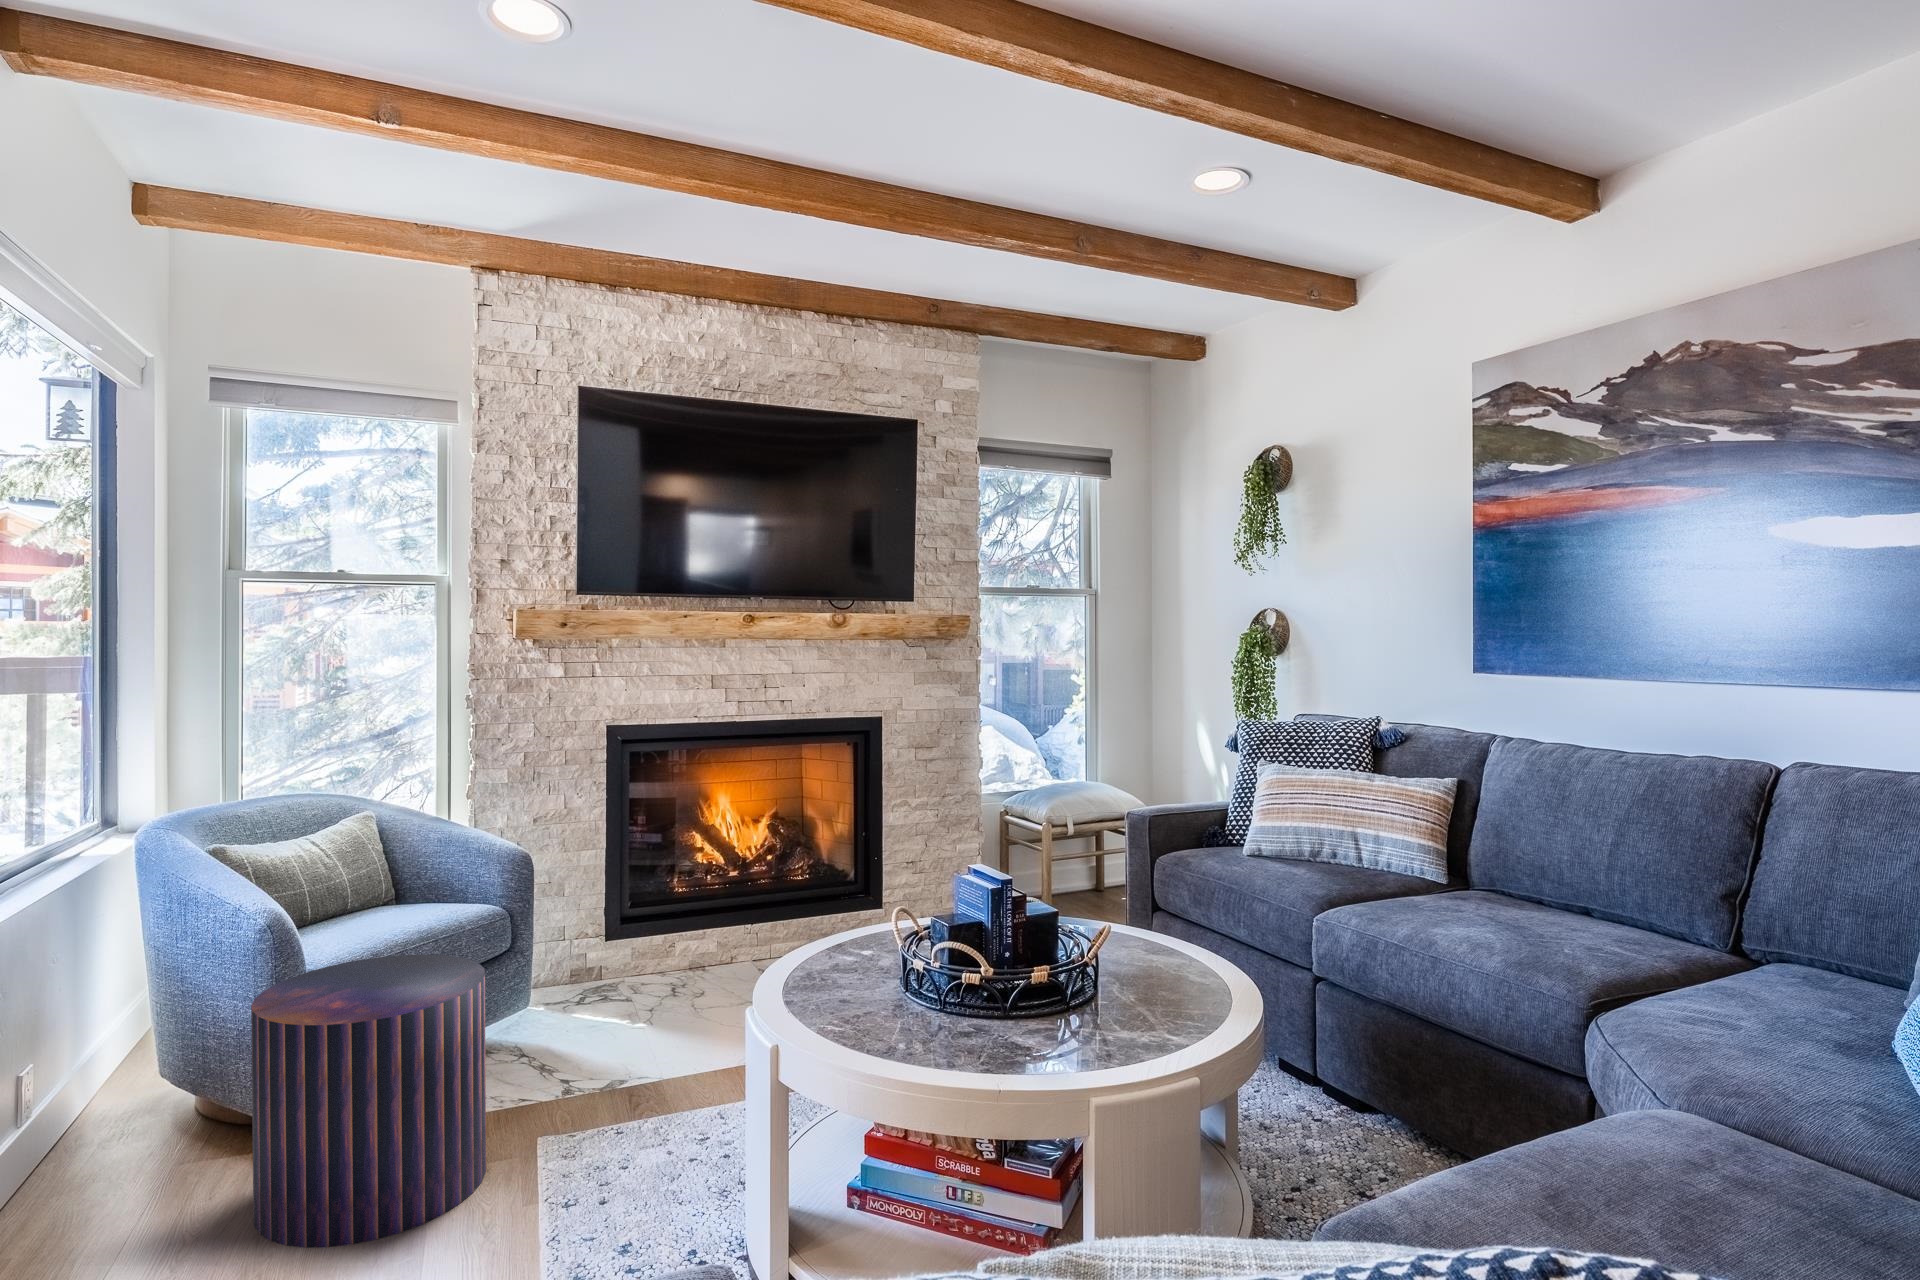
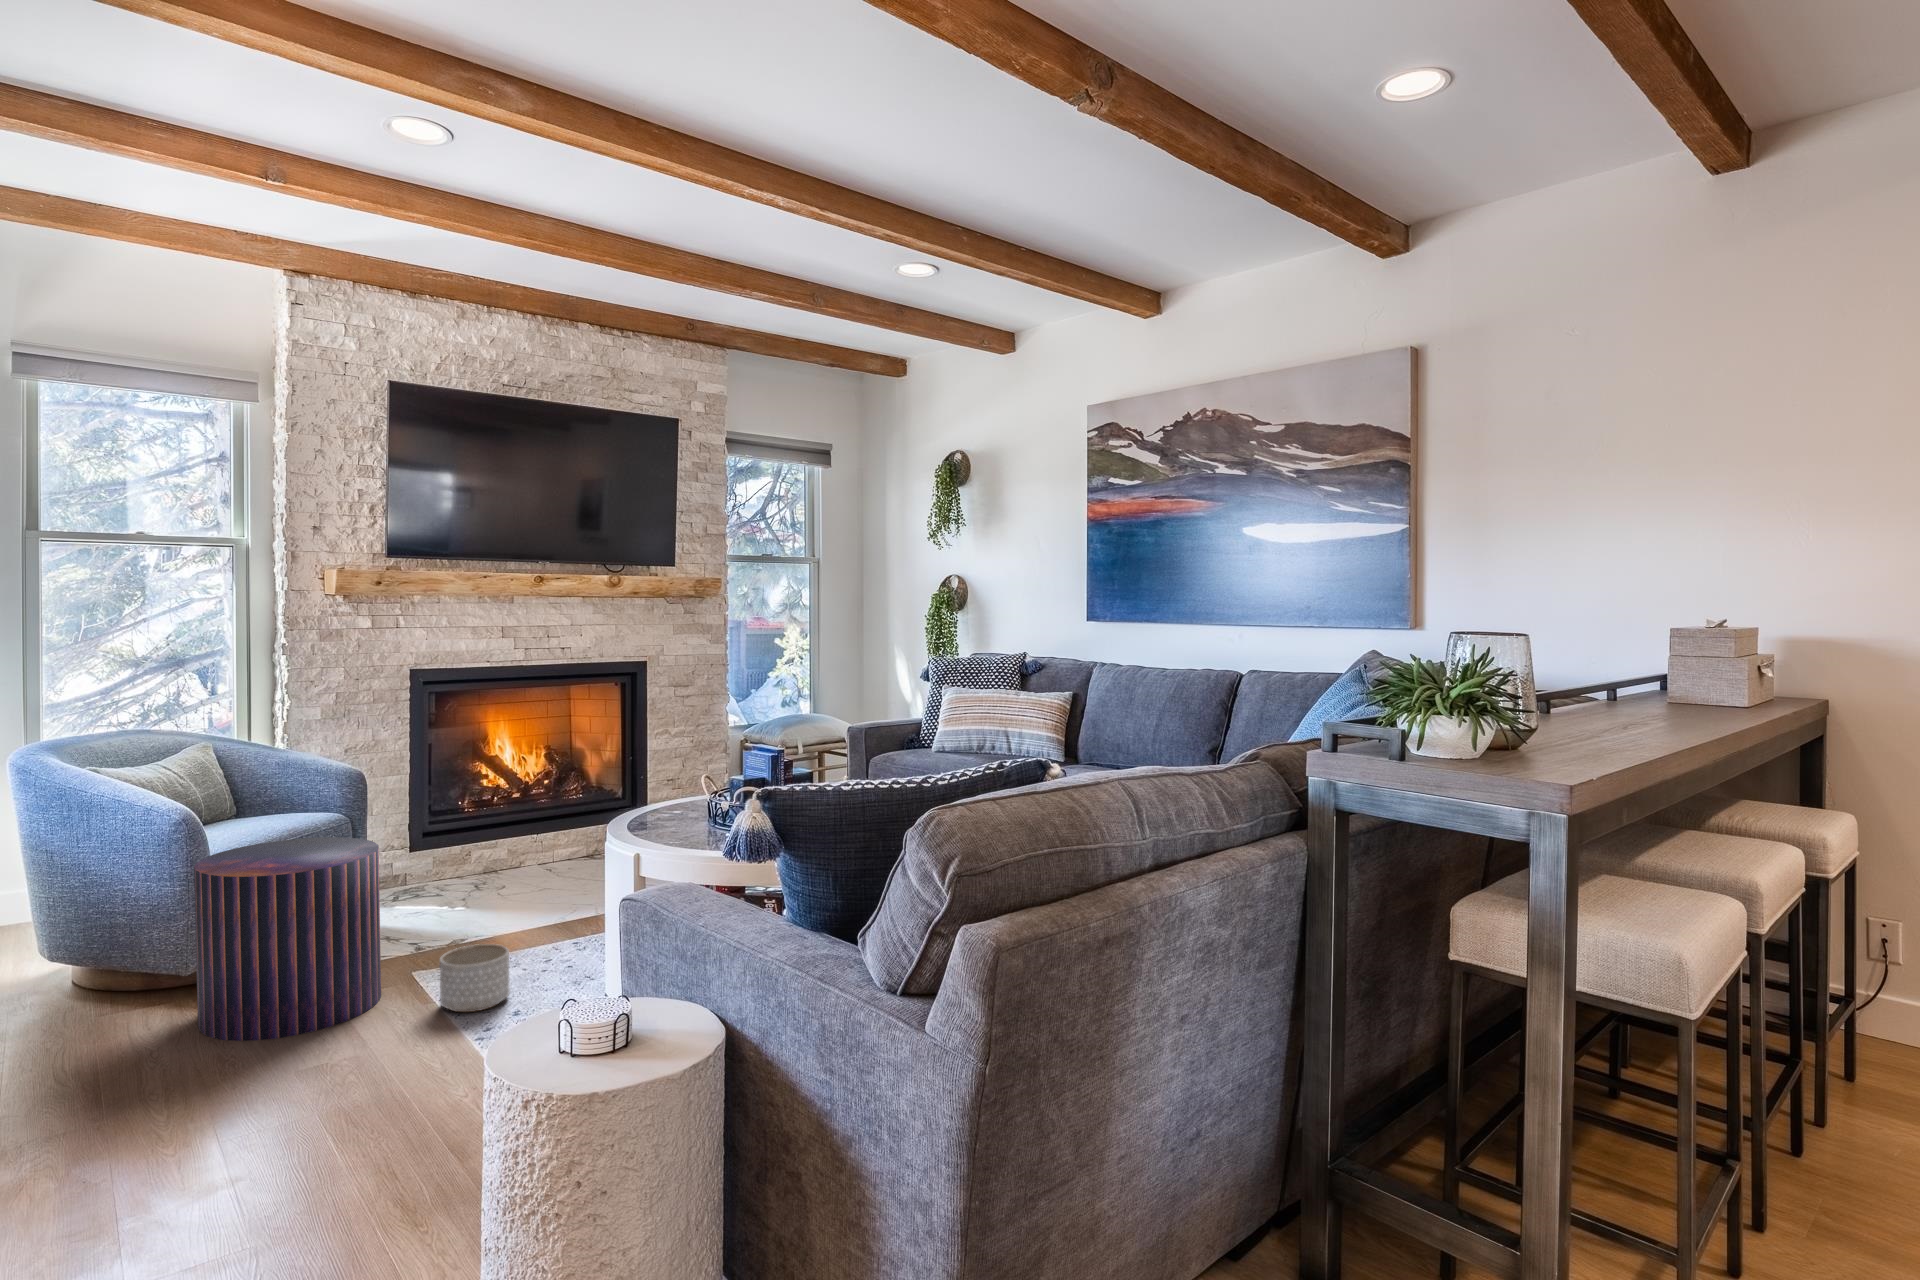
planter: none [538,1125,632,1232] -> present [440,944,509,1012]

